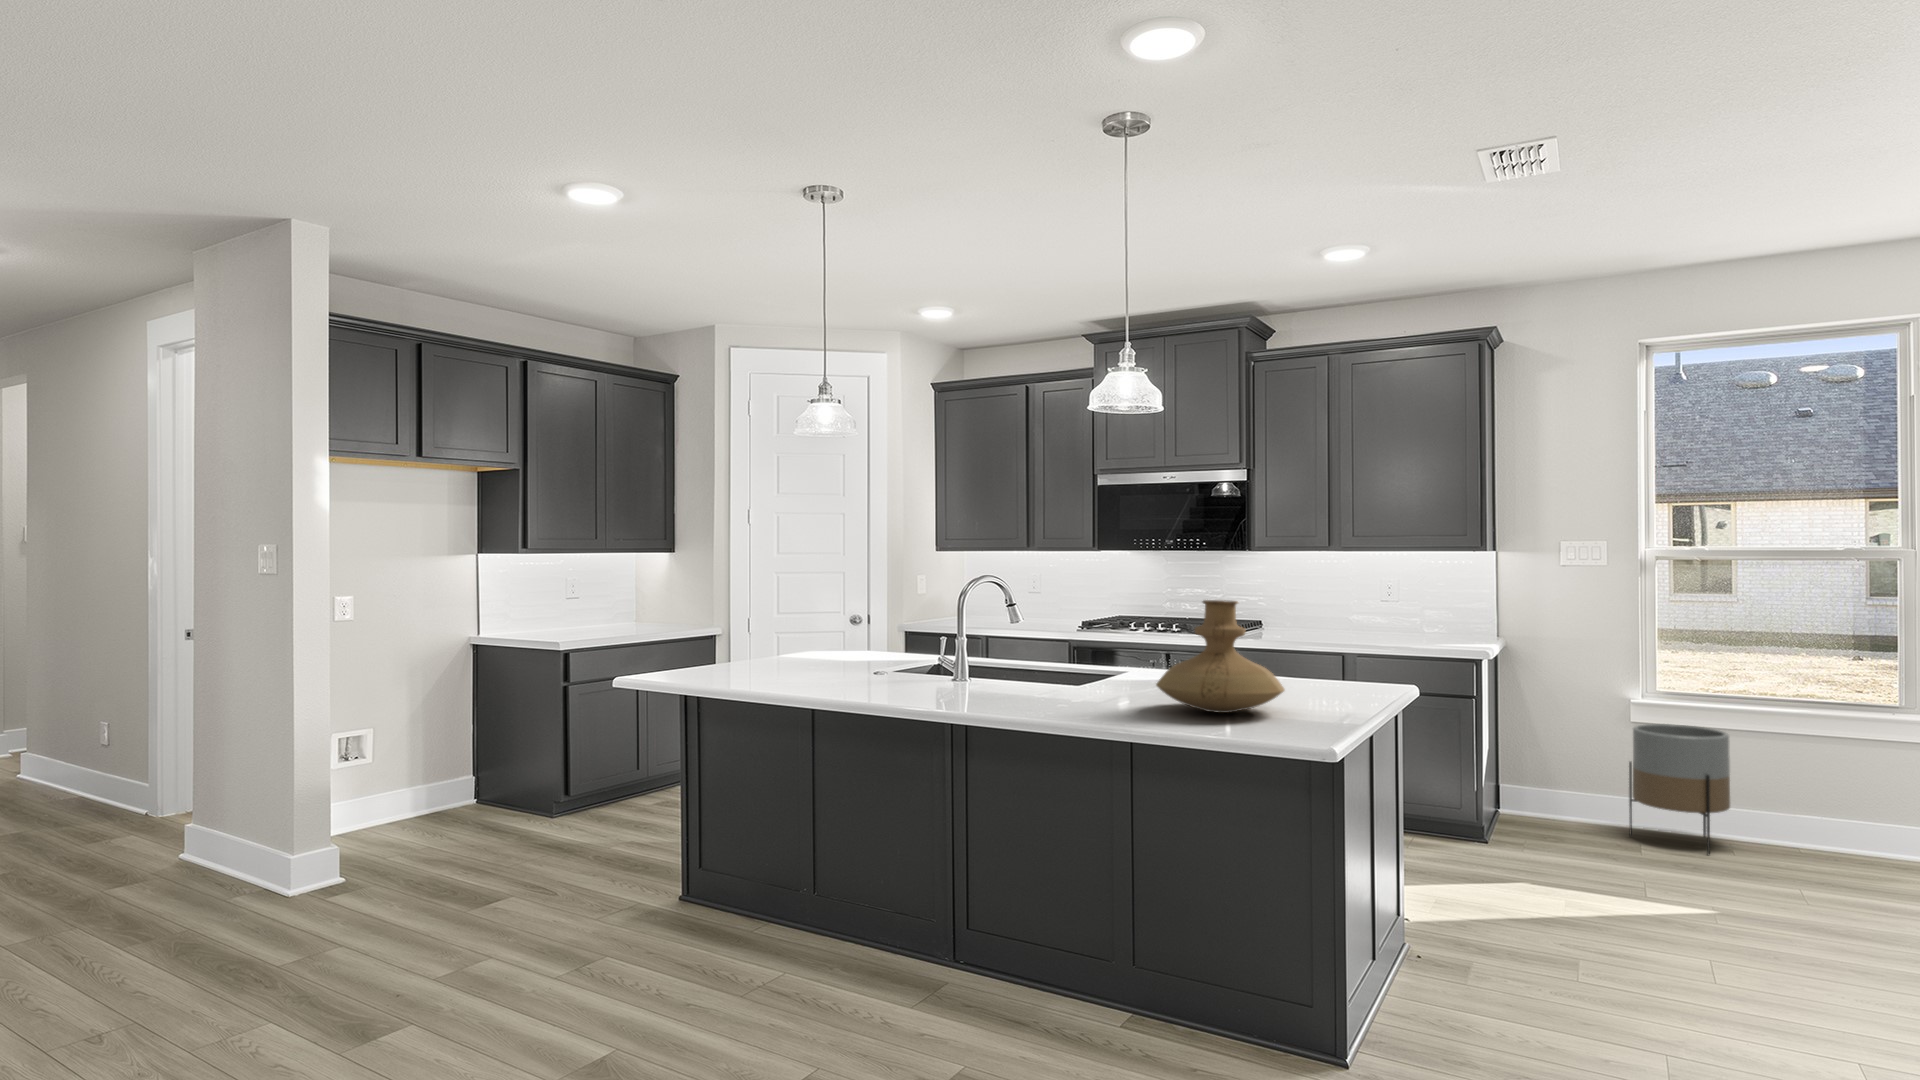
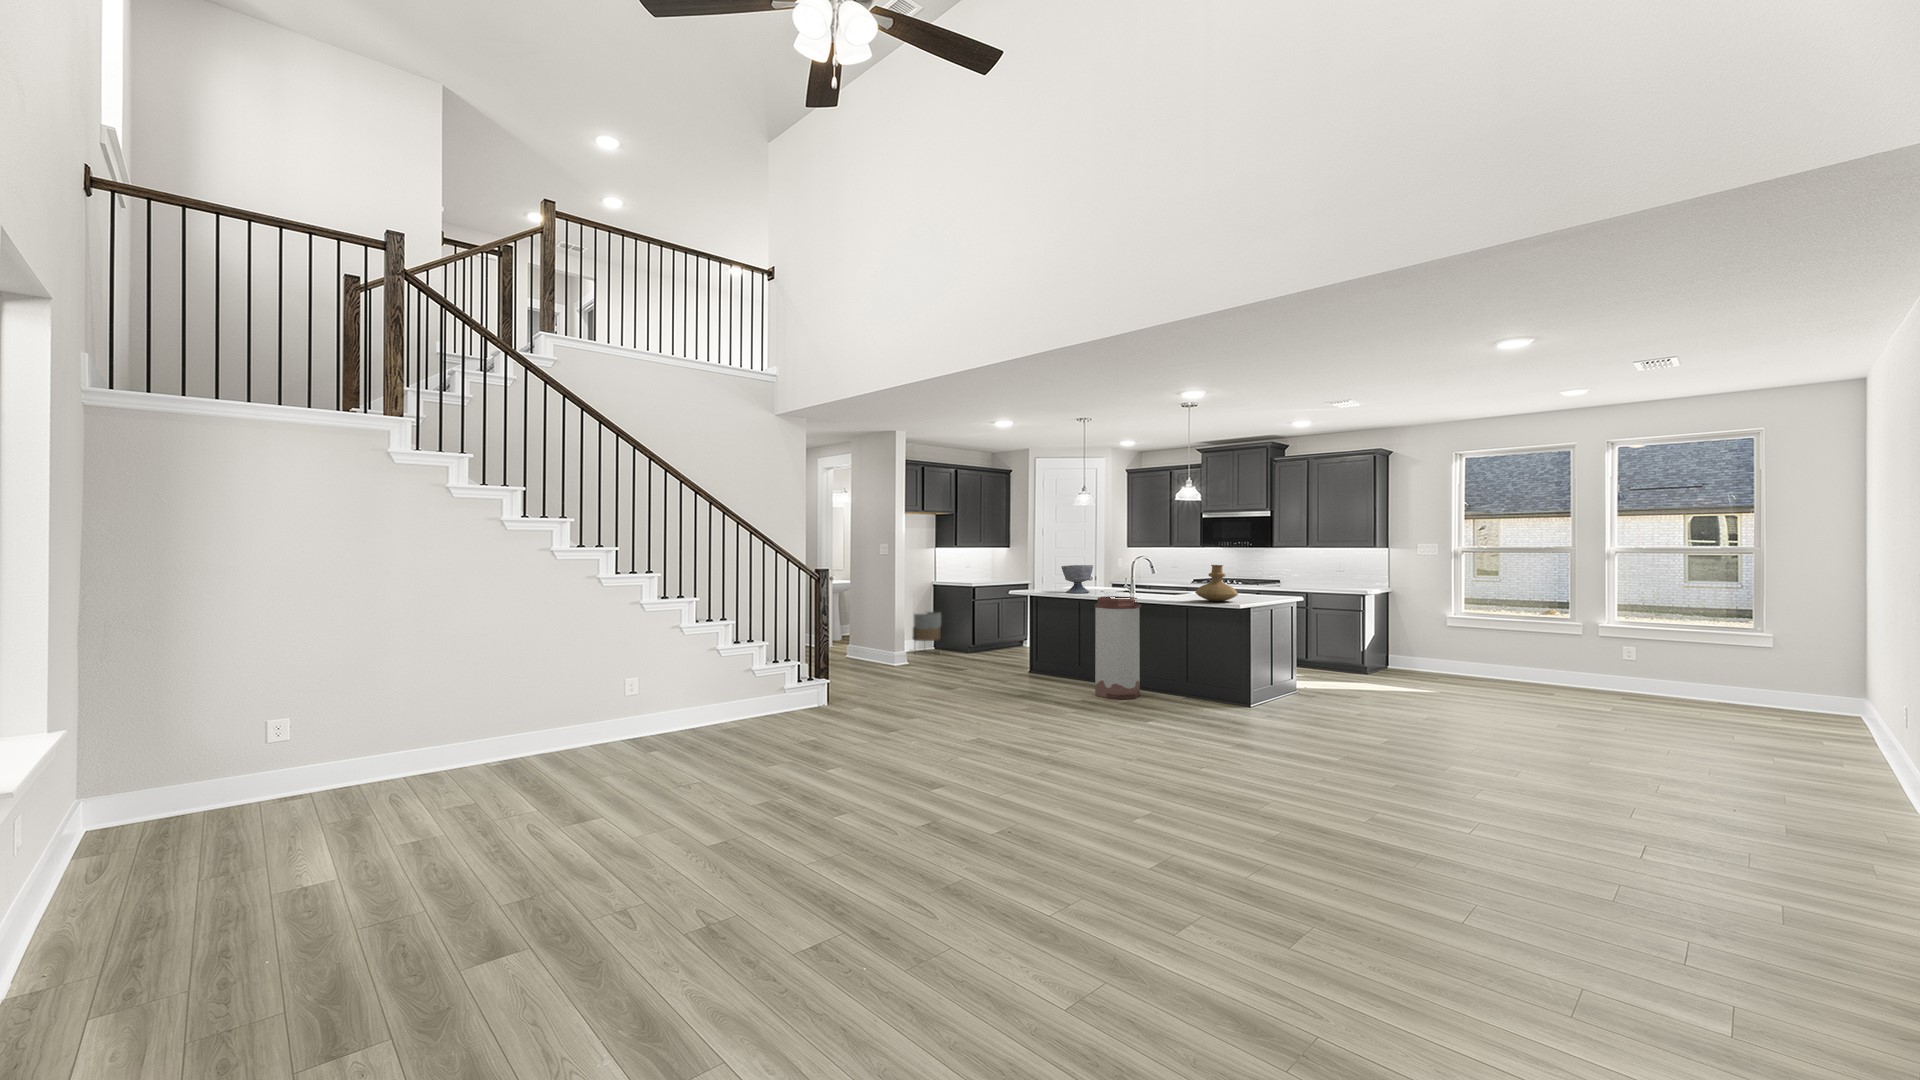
bowl: none [764,598,853,679] -> present [1061,565,1093,593]
trash can: none [853,694,991,1025] -> present [1095,596,1141,699]
planter: present [1629,724,1730,855] -> present [912,612,941,642]

